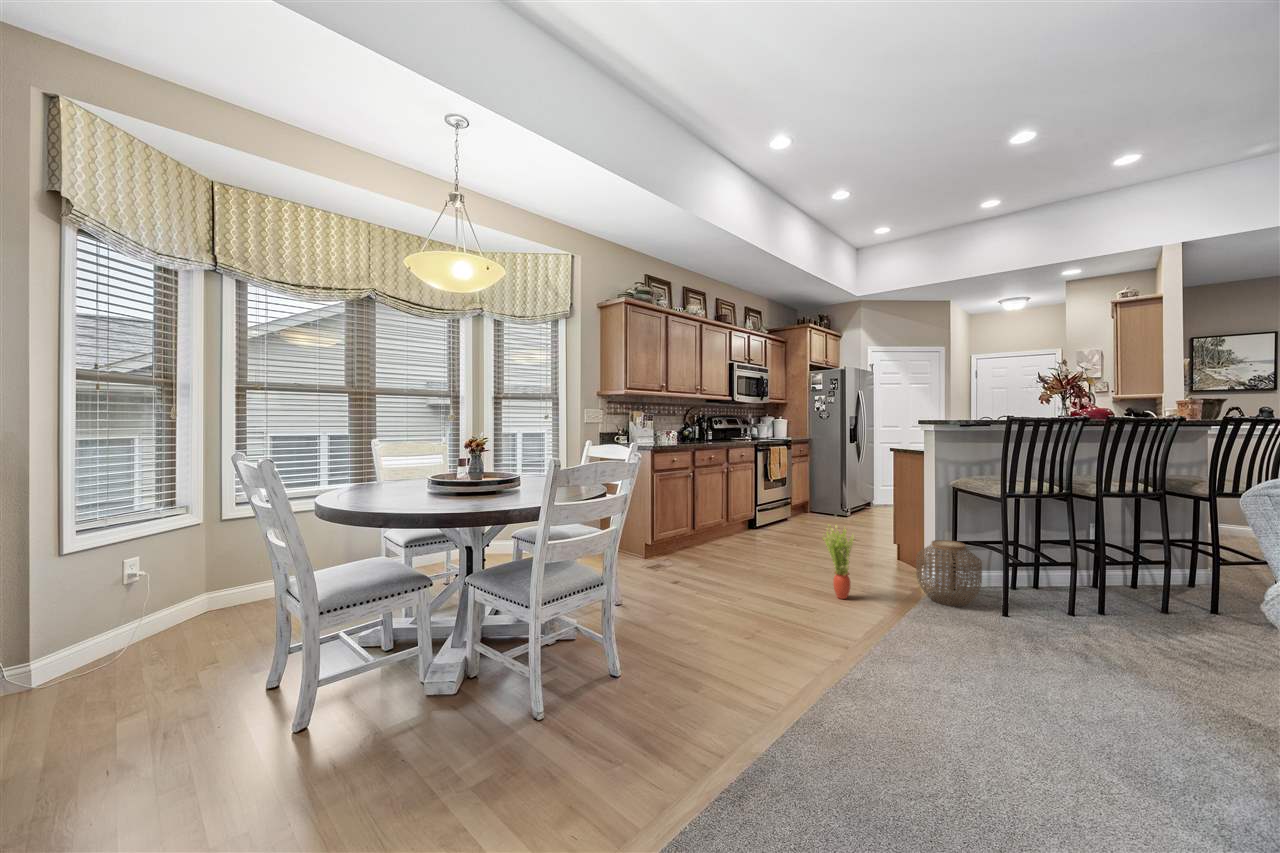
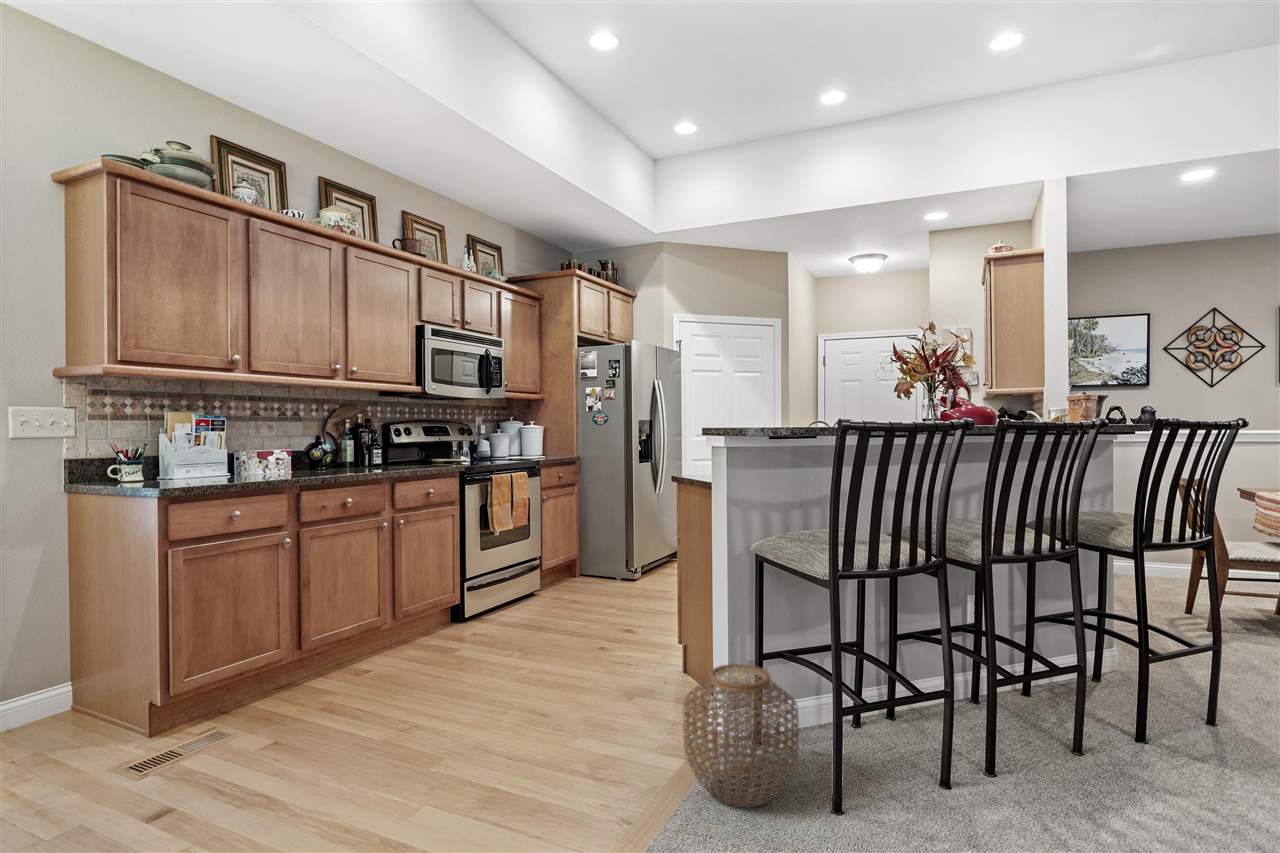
potted plant: present [823,525,854,599] -> none [486,652,555,820]

